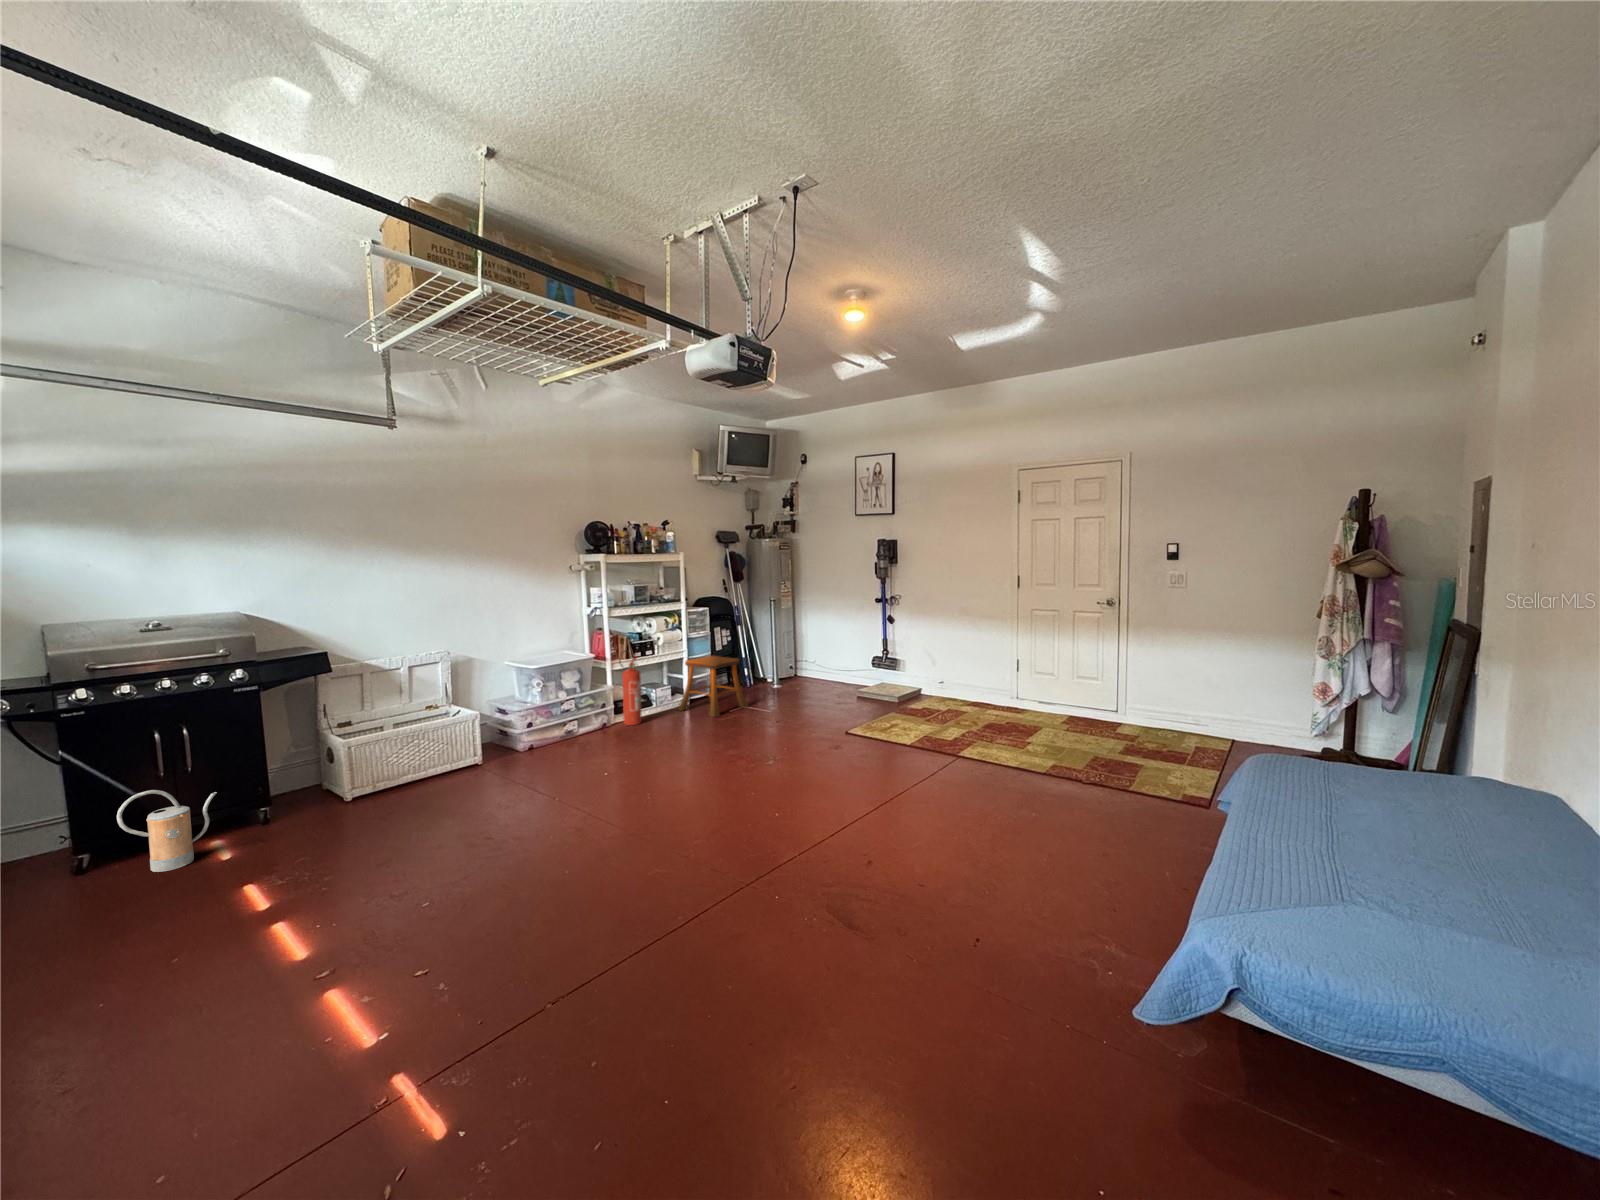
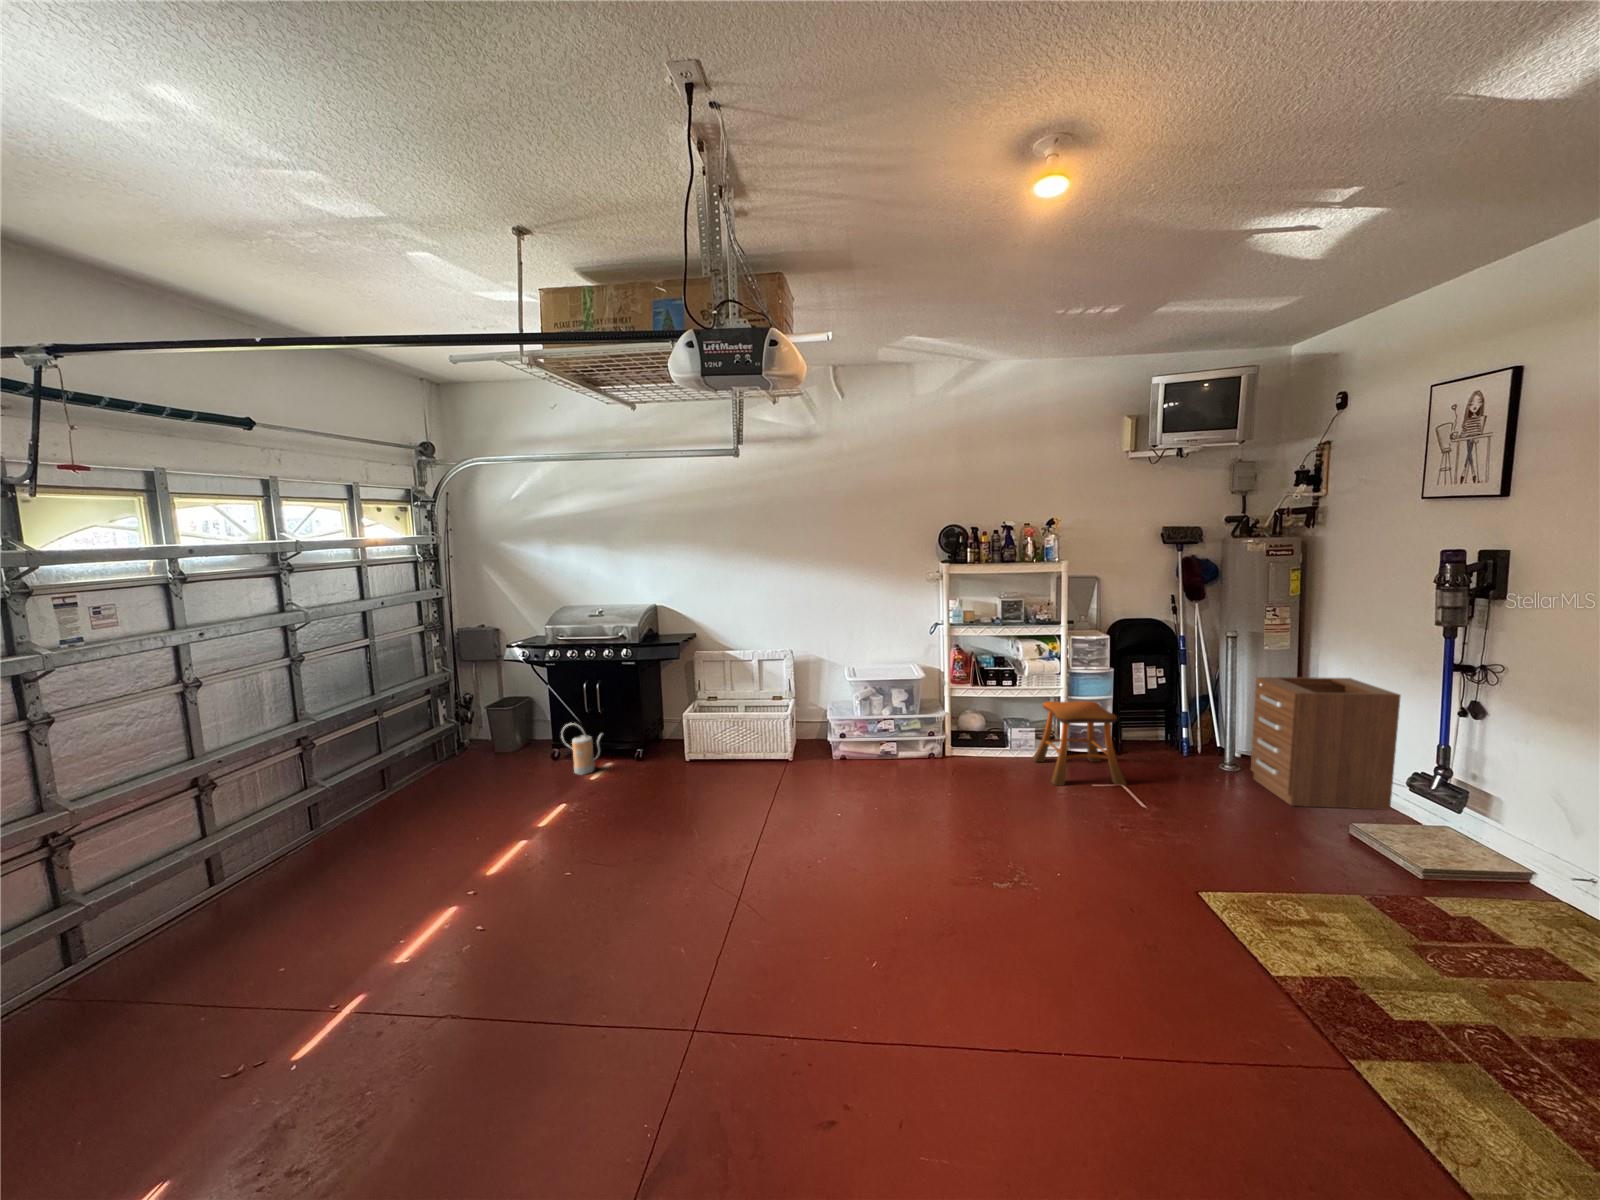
filing cabinet: none [795,619,855,694] -> present [1251,677,1400,810]
fire extinguisher: present [619,650,642,725] -> none [939,678,974,764]

